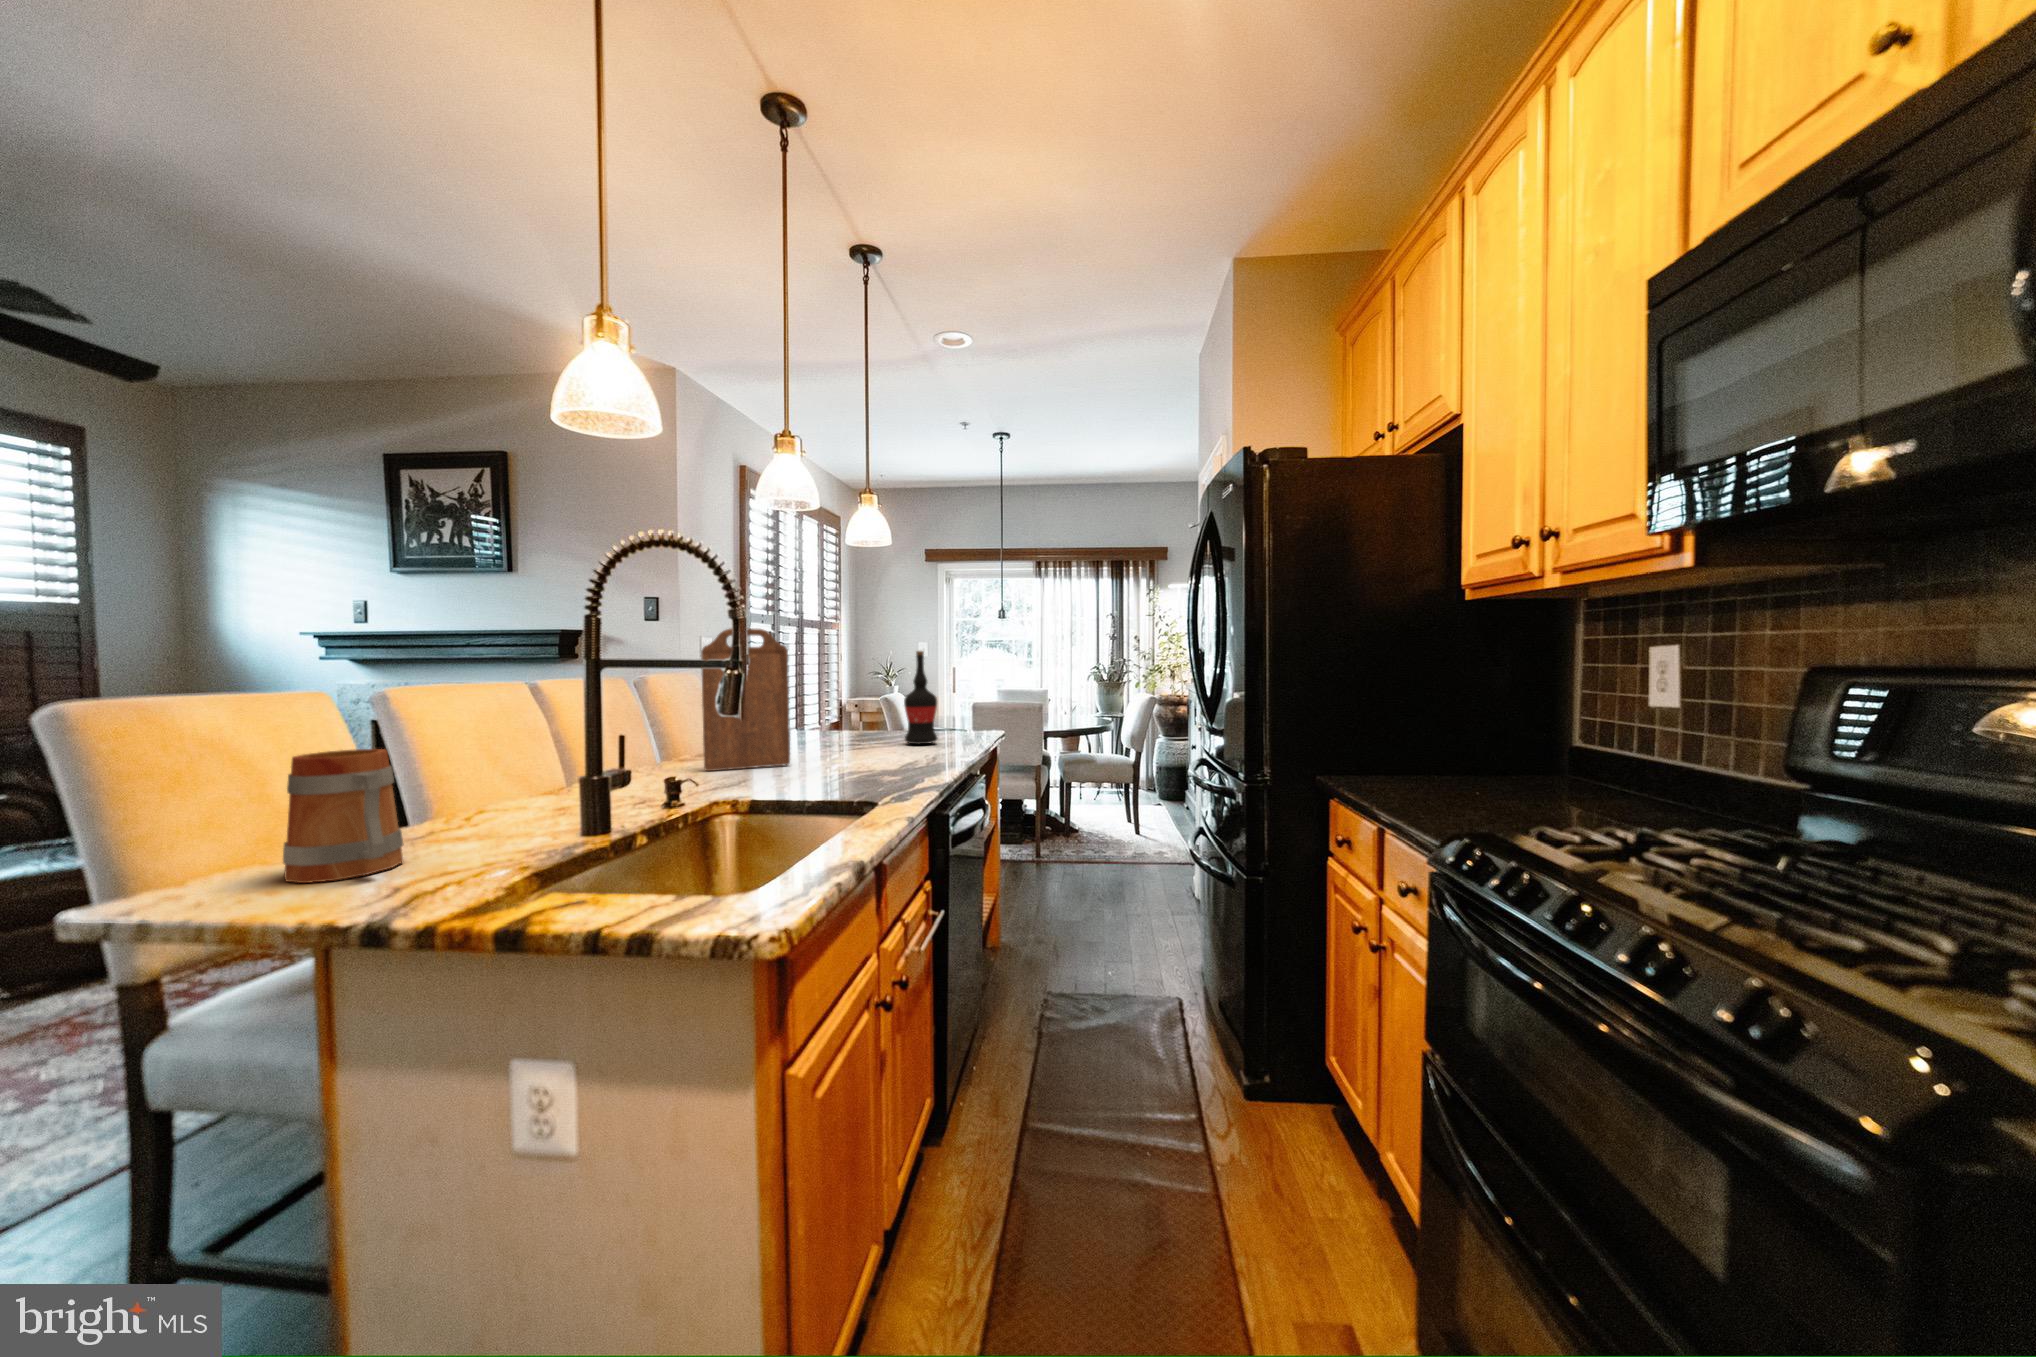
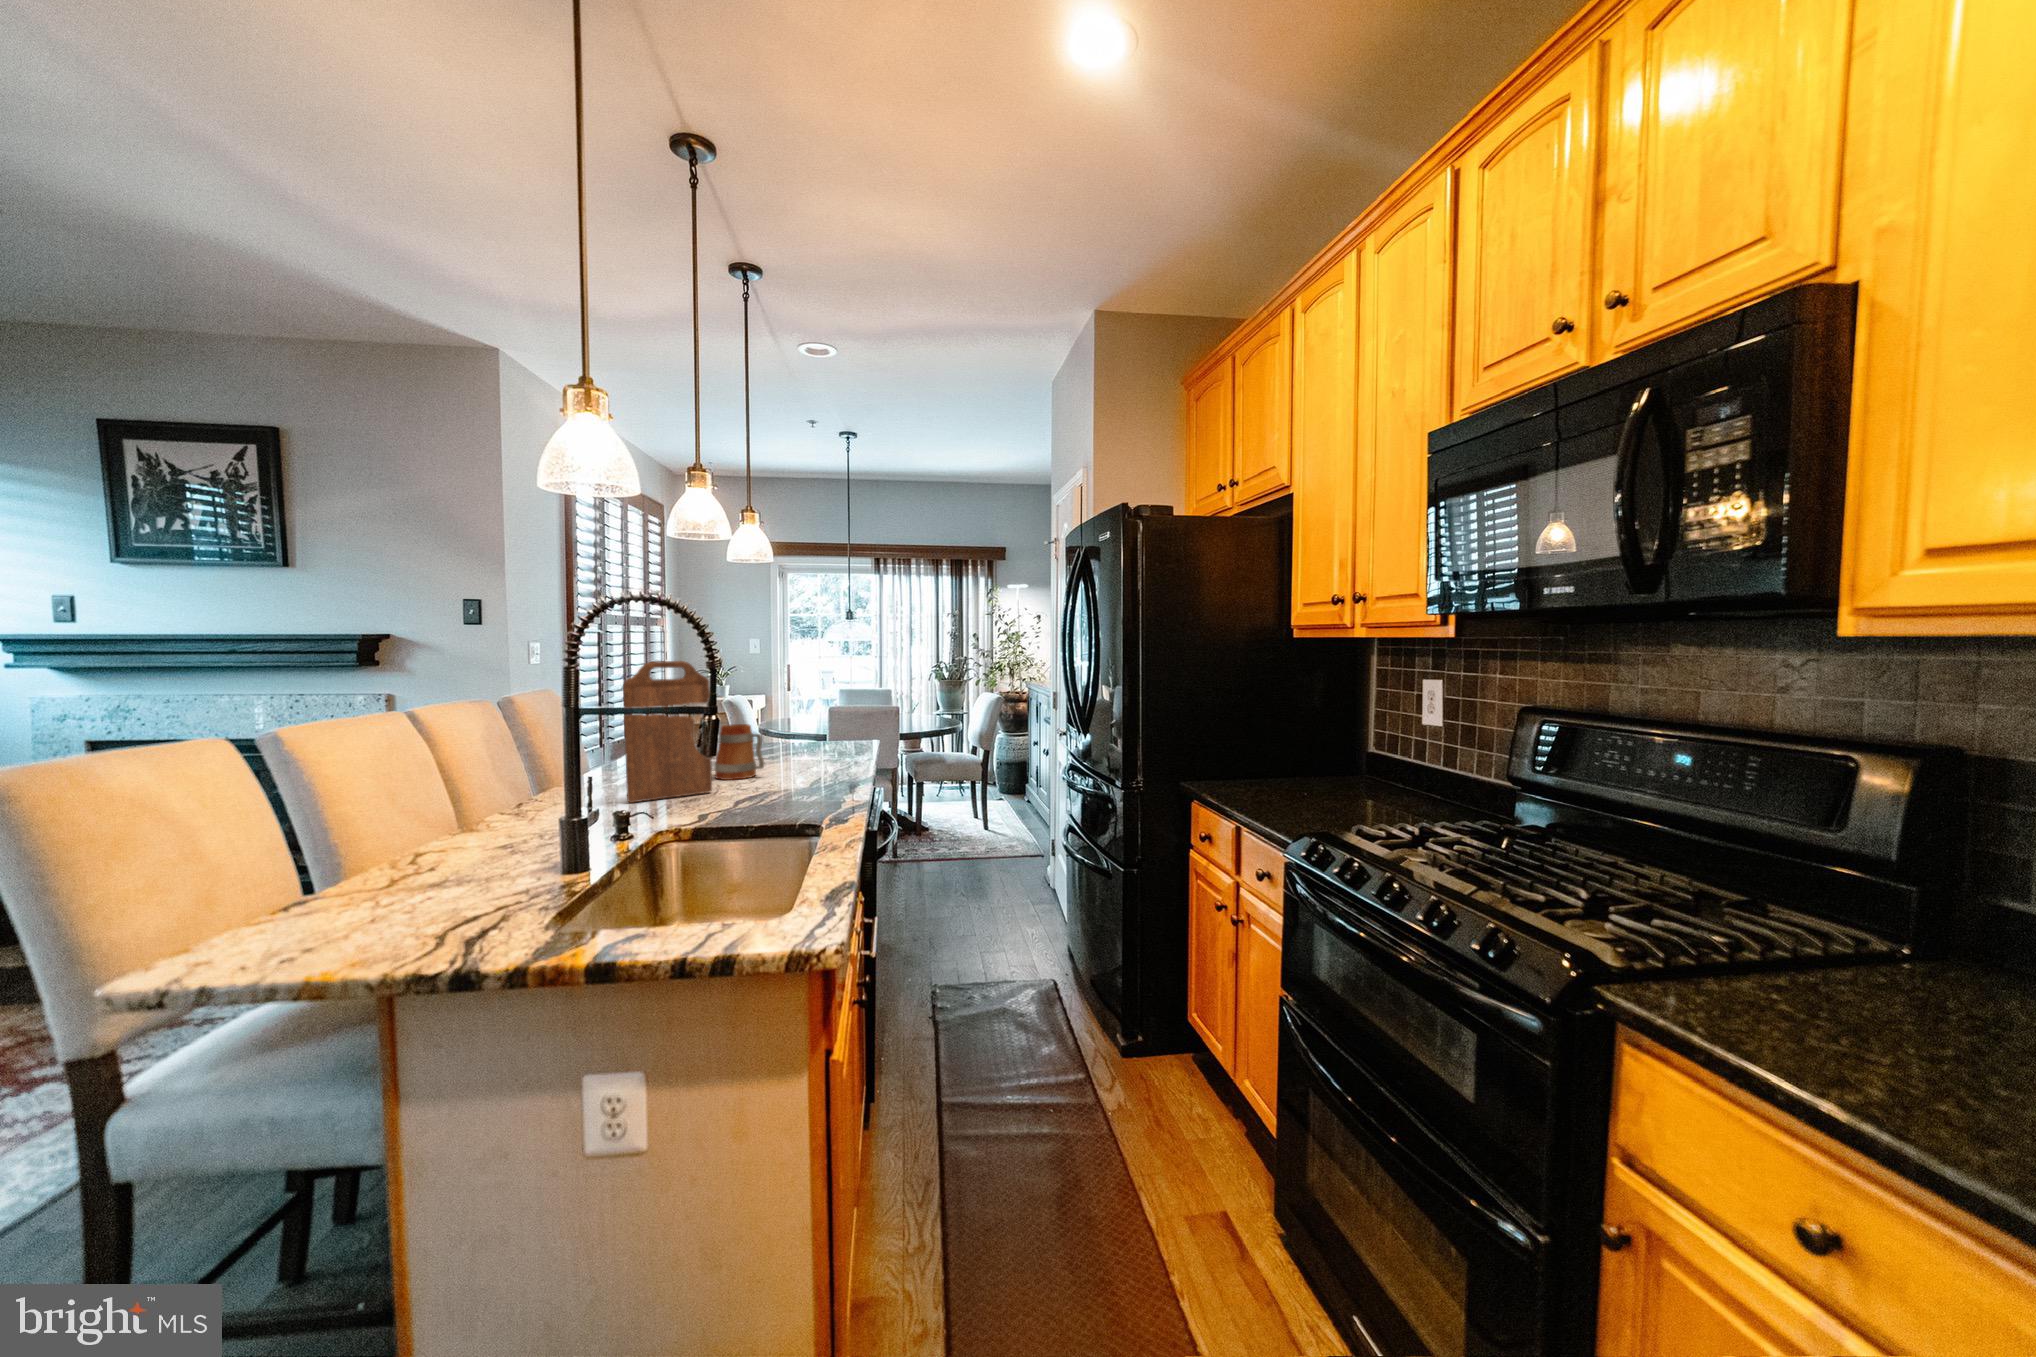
wine bottle: present [904,651,938,744] -> none [804,672,837,762]
mug: present [283,749,404,883] -> present [715,724,764,780]

